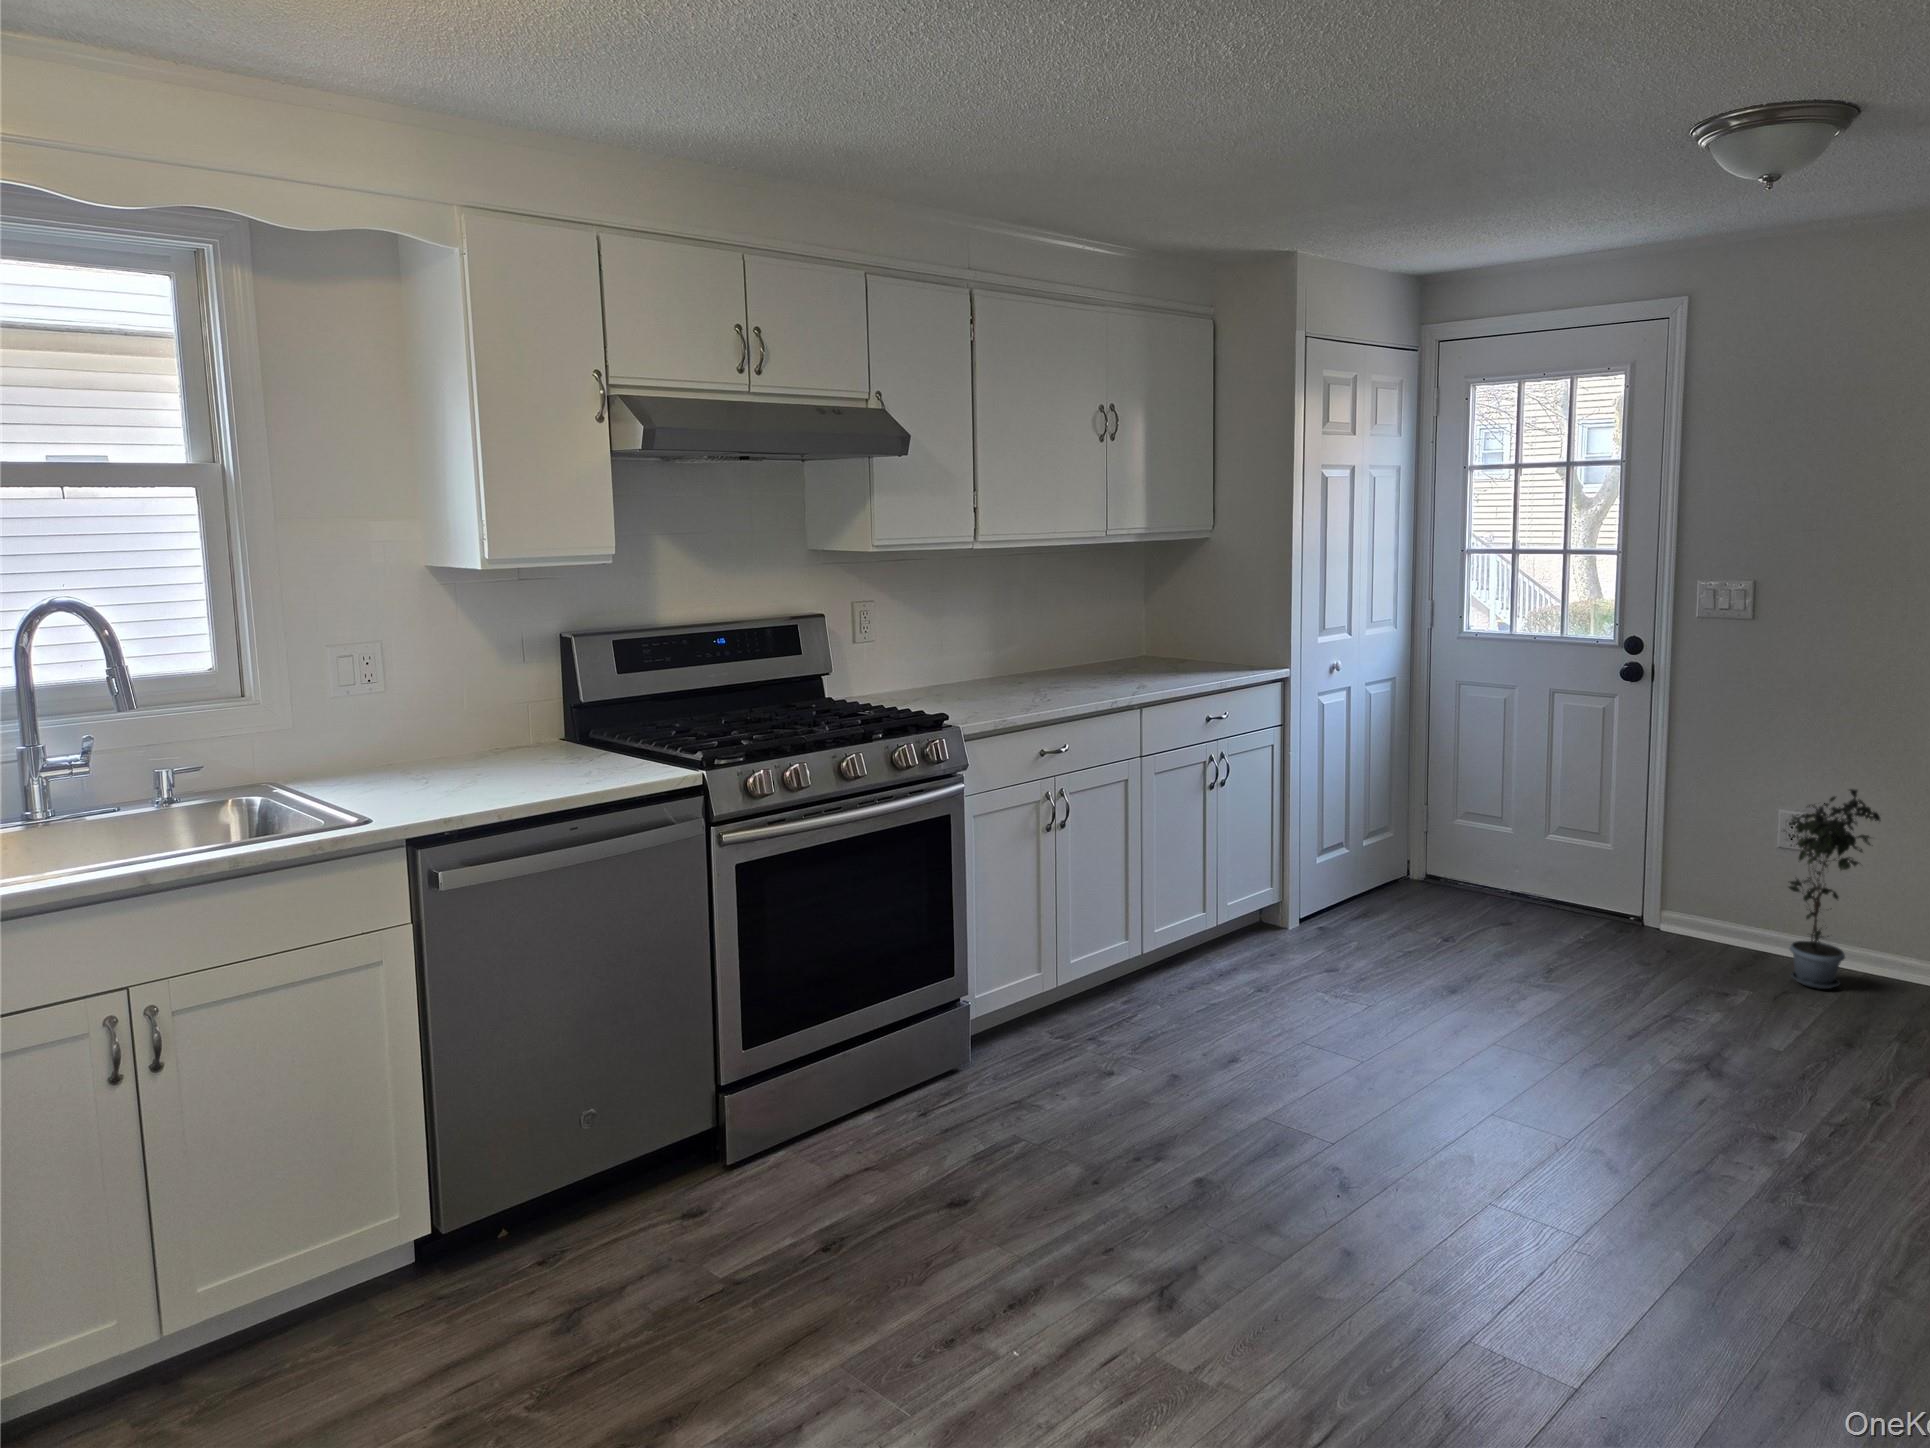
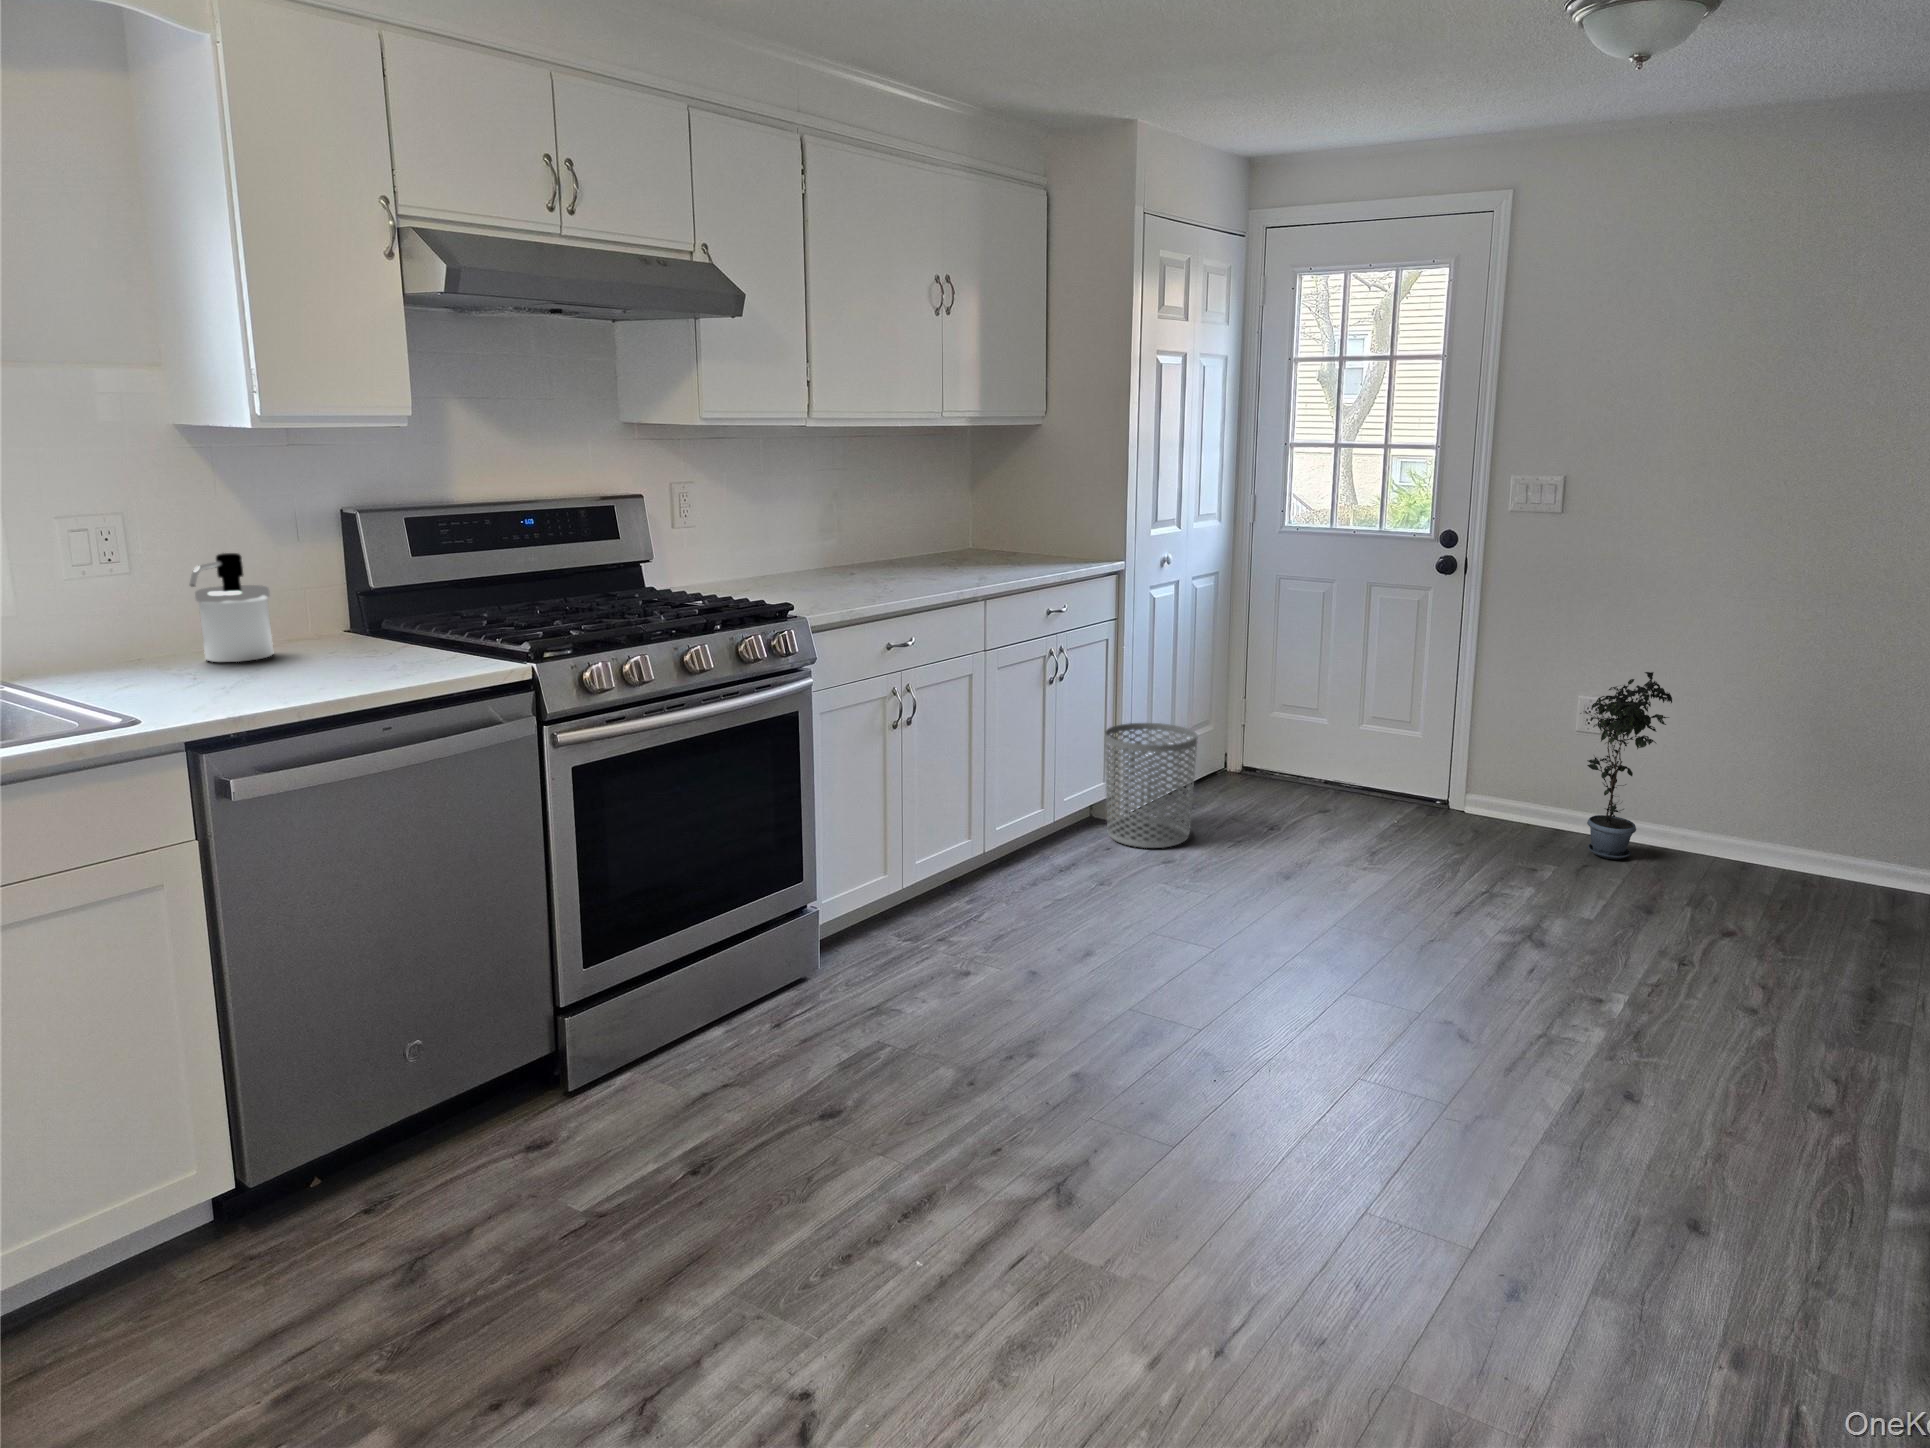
soap dispenser: none [428,674,495,767] -> present [190,553,273,662]
waste bin: none [1269,830,1363,957] -> present [1105,723,1197,848]

